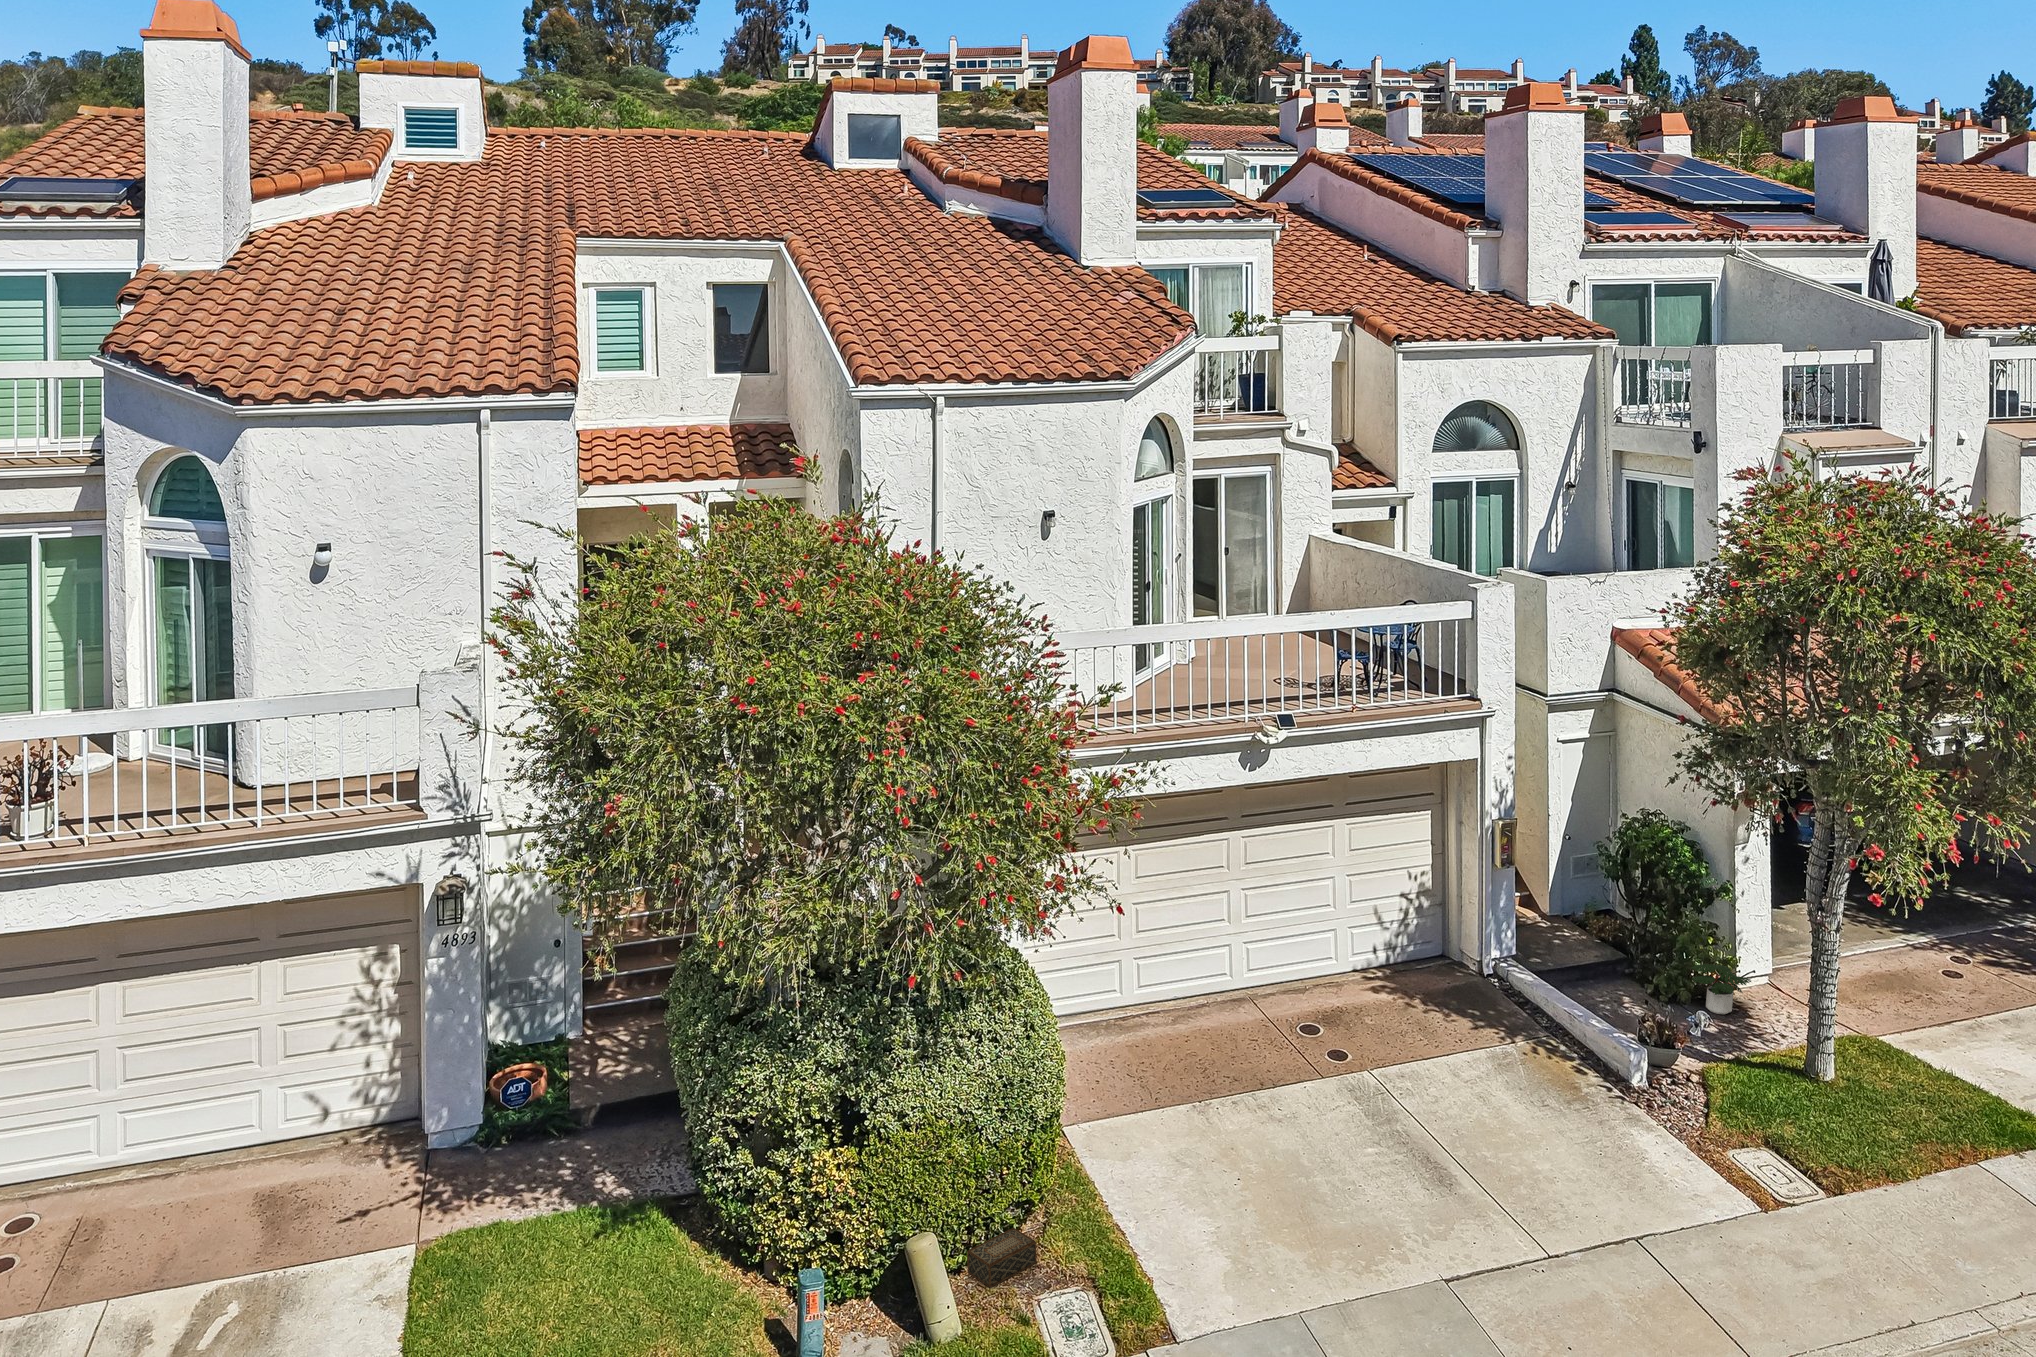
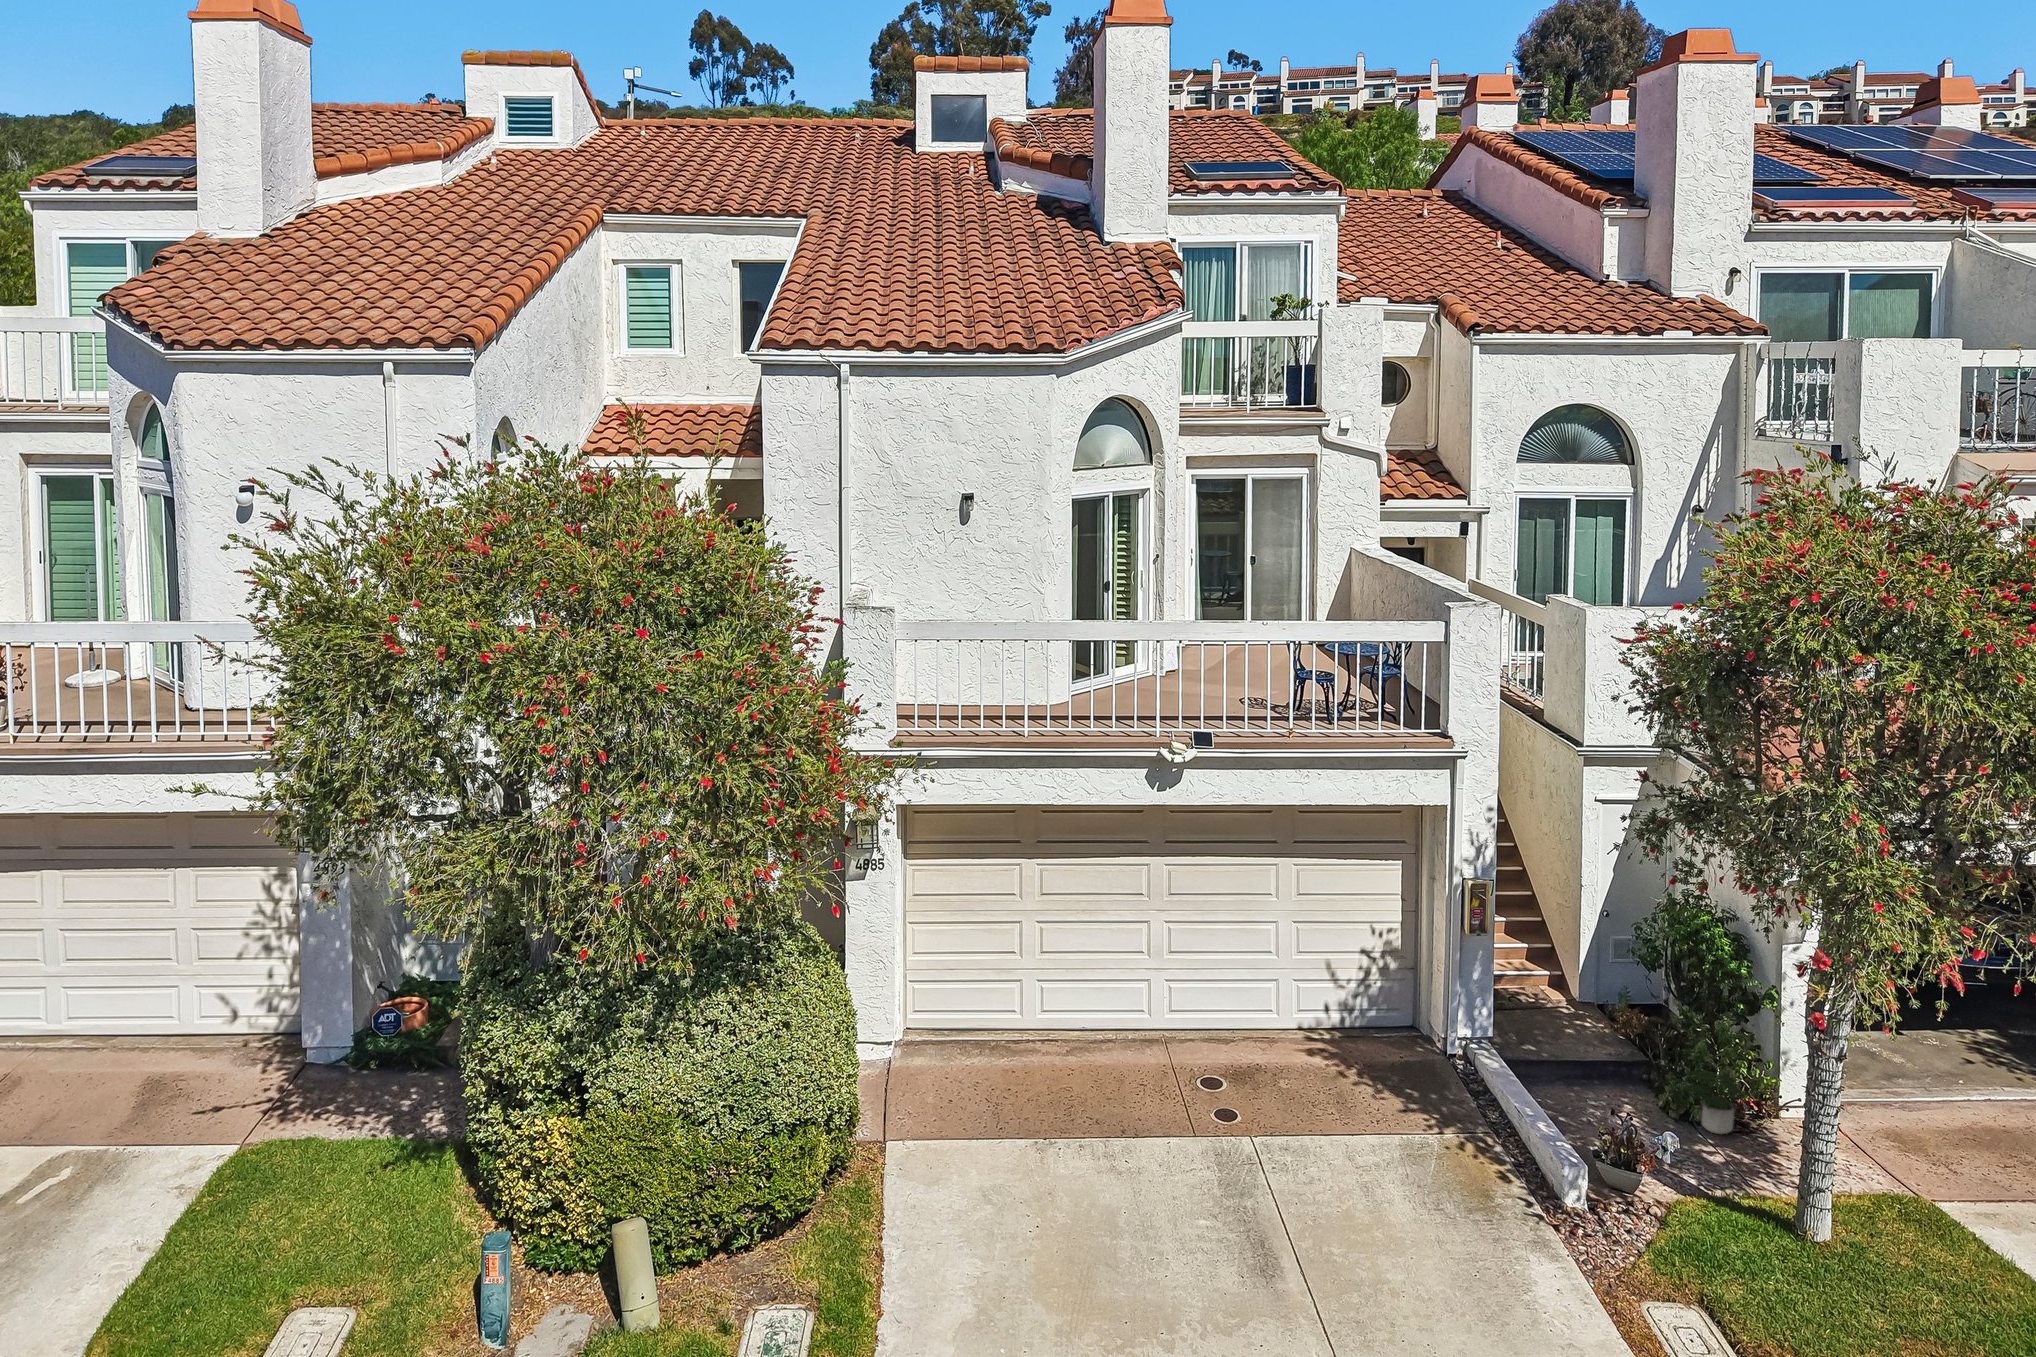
woven basket: present [967,1228,1037,1287] -> none [669,1247,746,1306]

